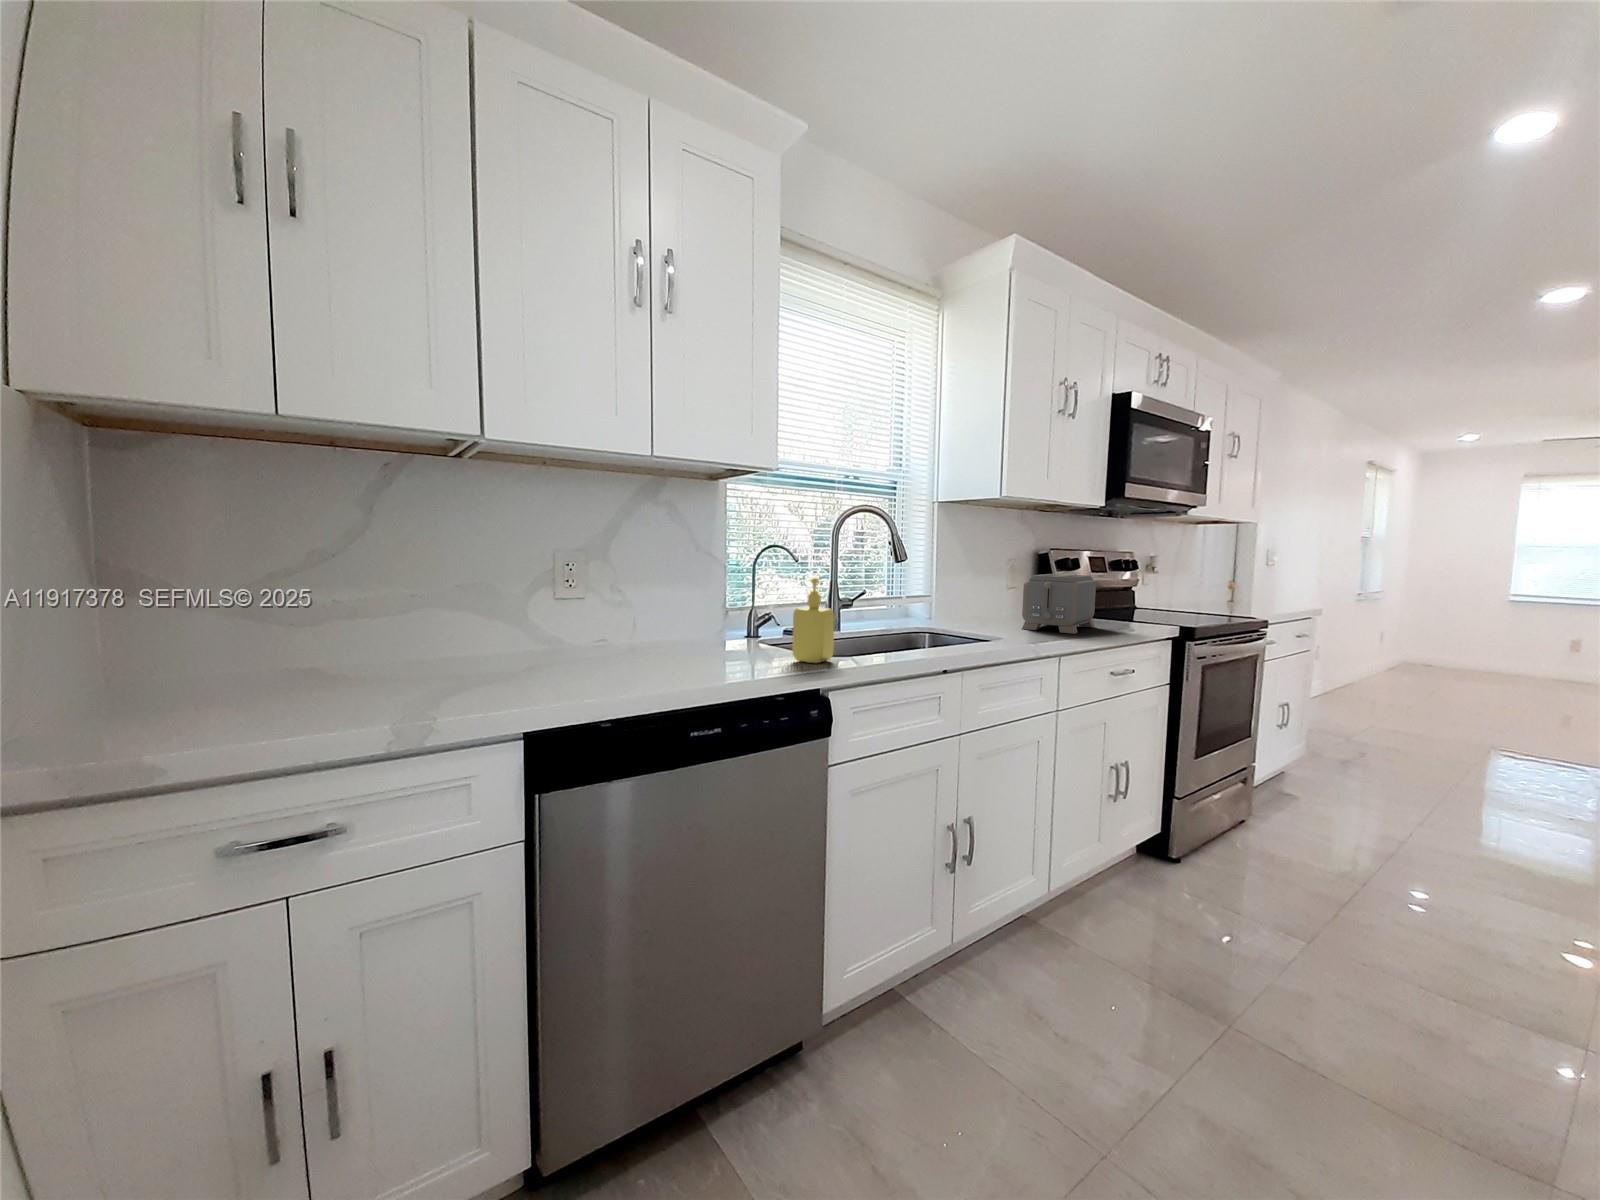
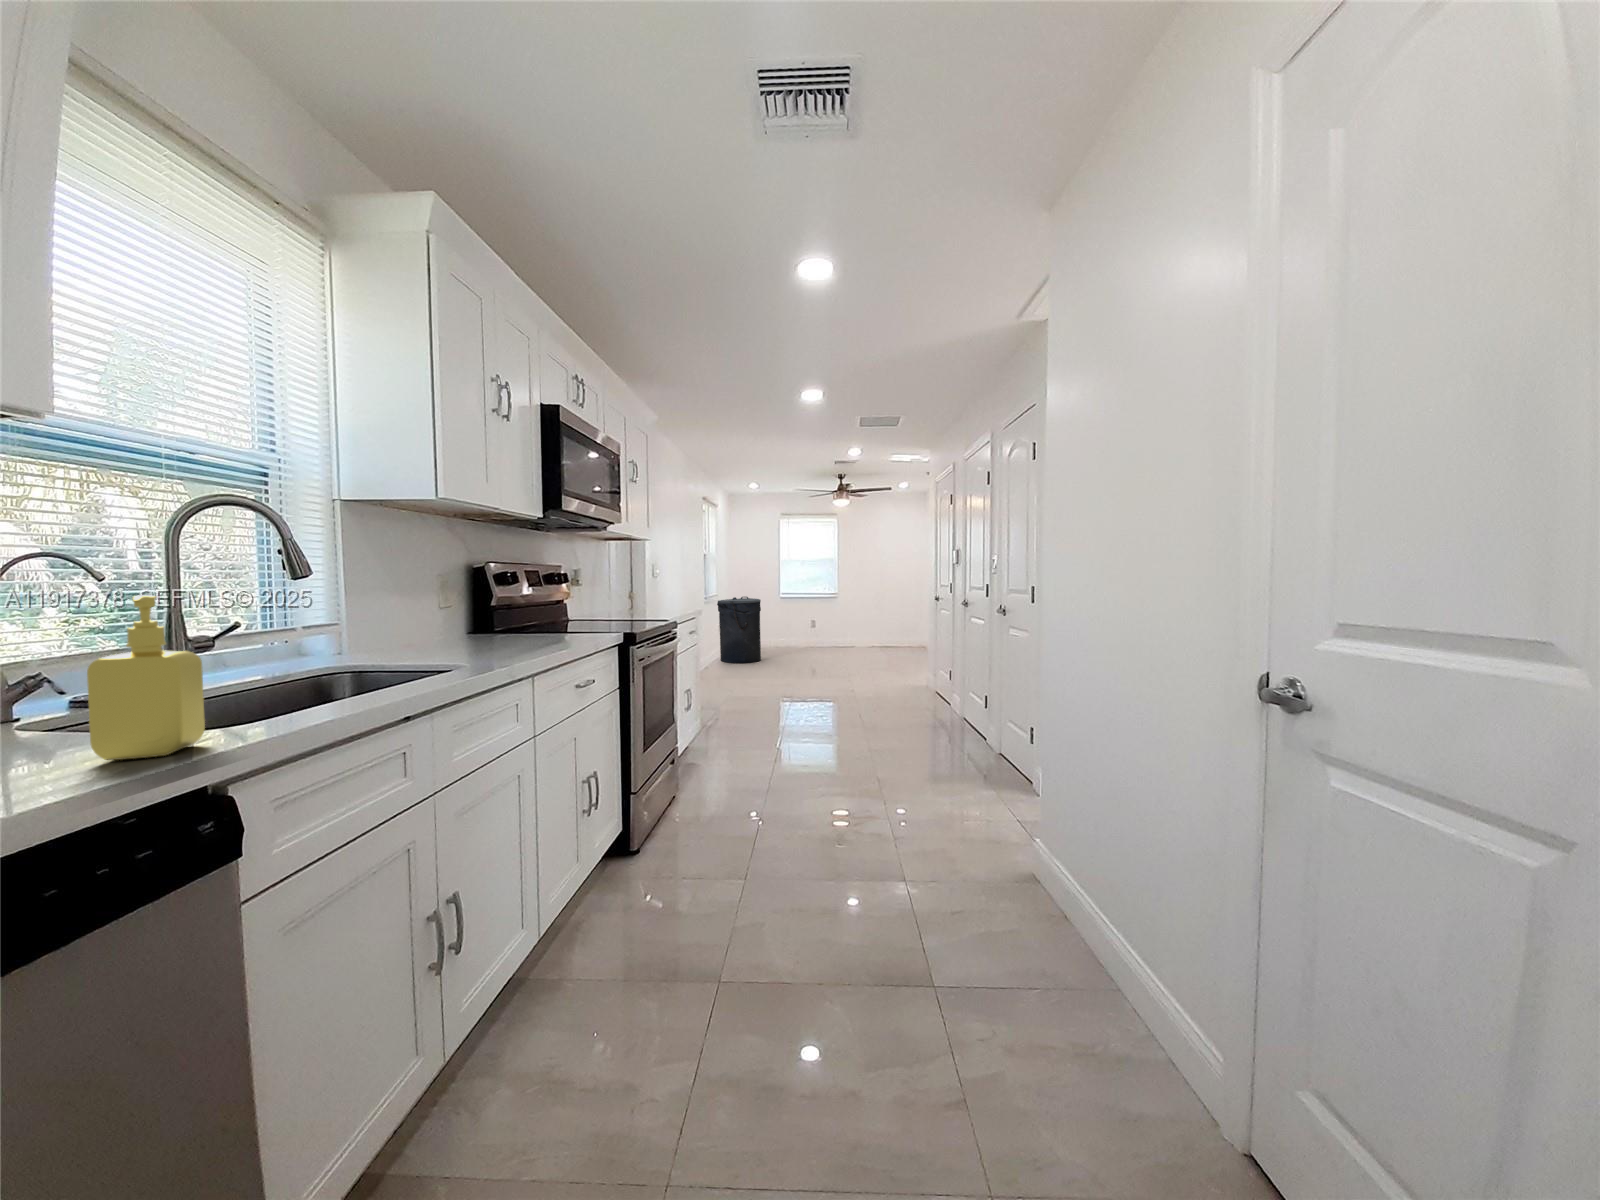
toaster: present [1022,574,1096,634] -> none [474,589,549,652]
trash can: none [1410,594,1506,696] -> present [717,597,761,663]

